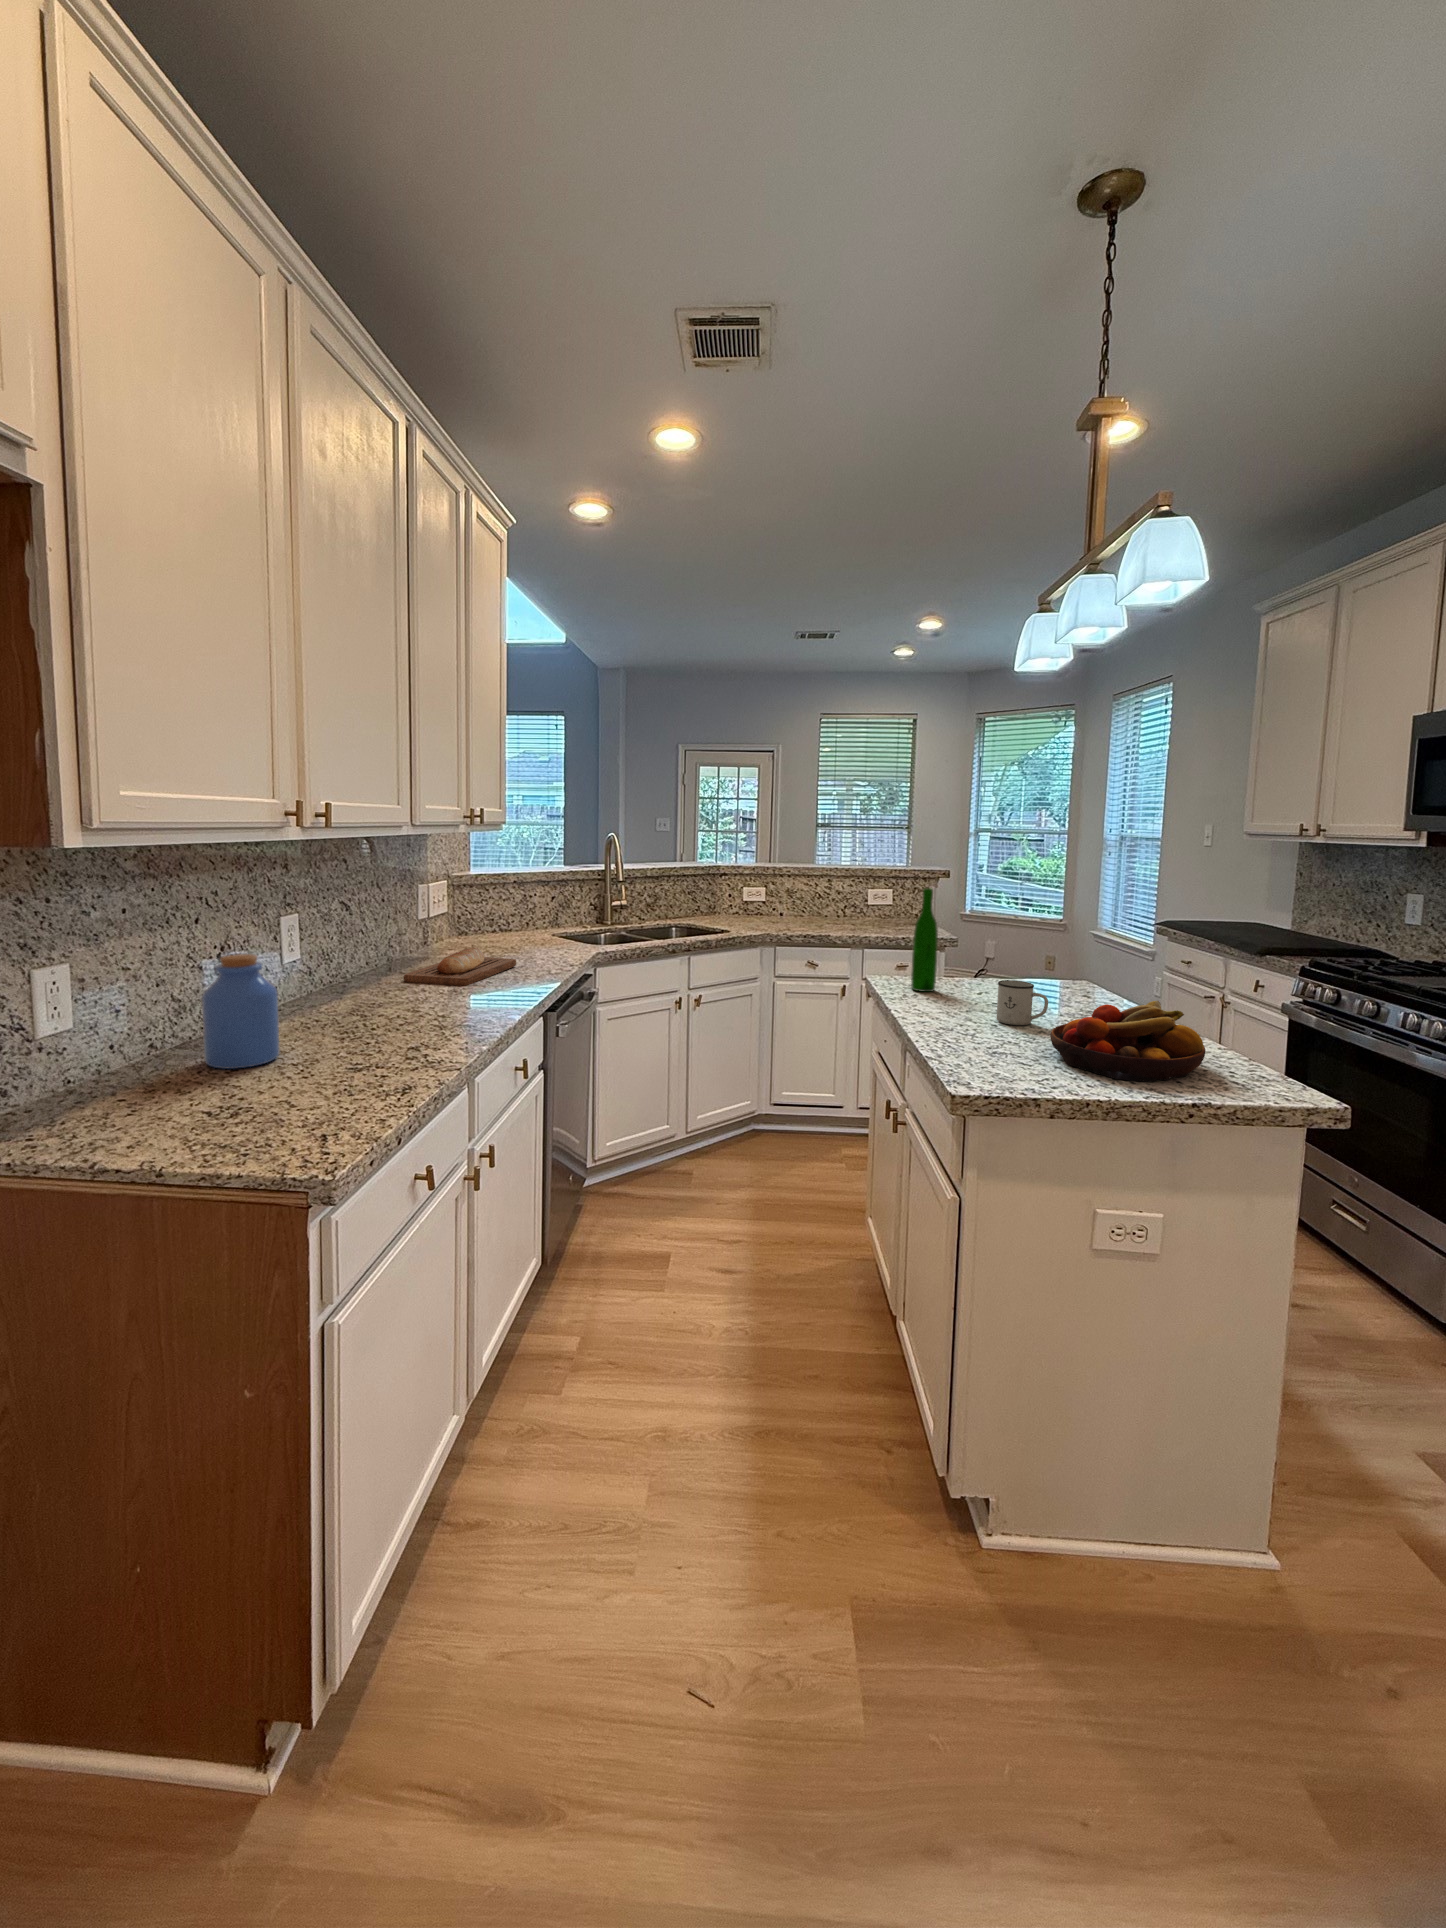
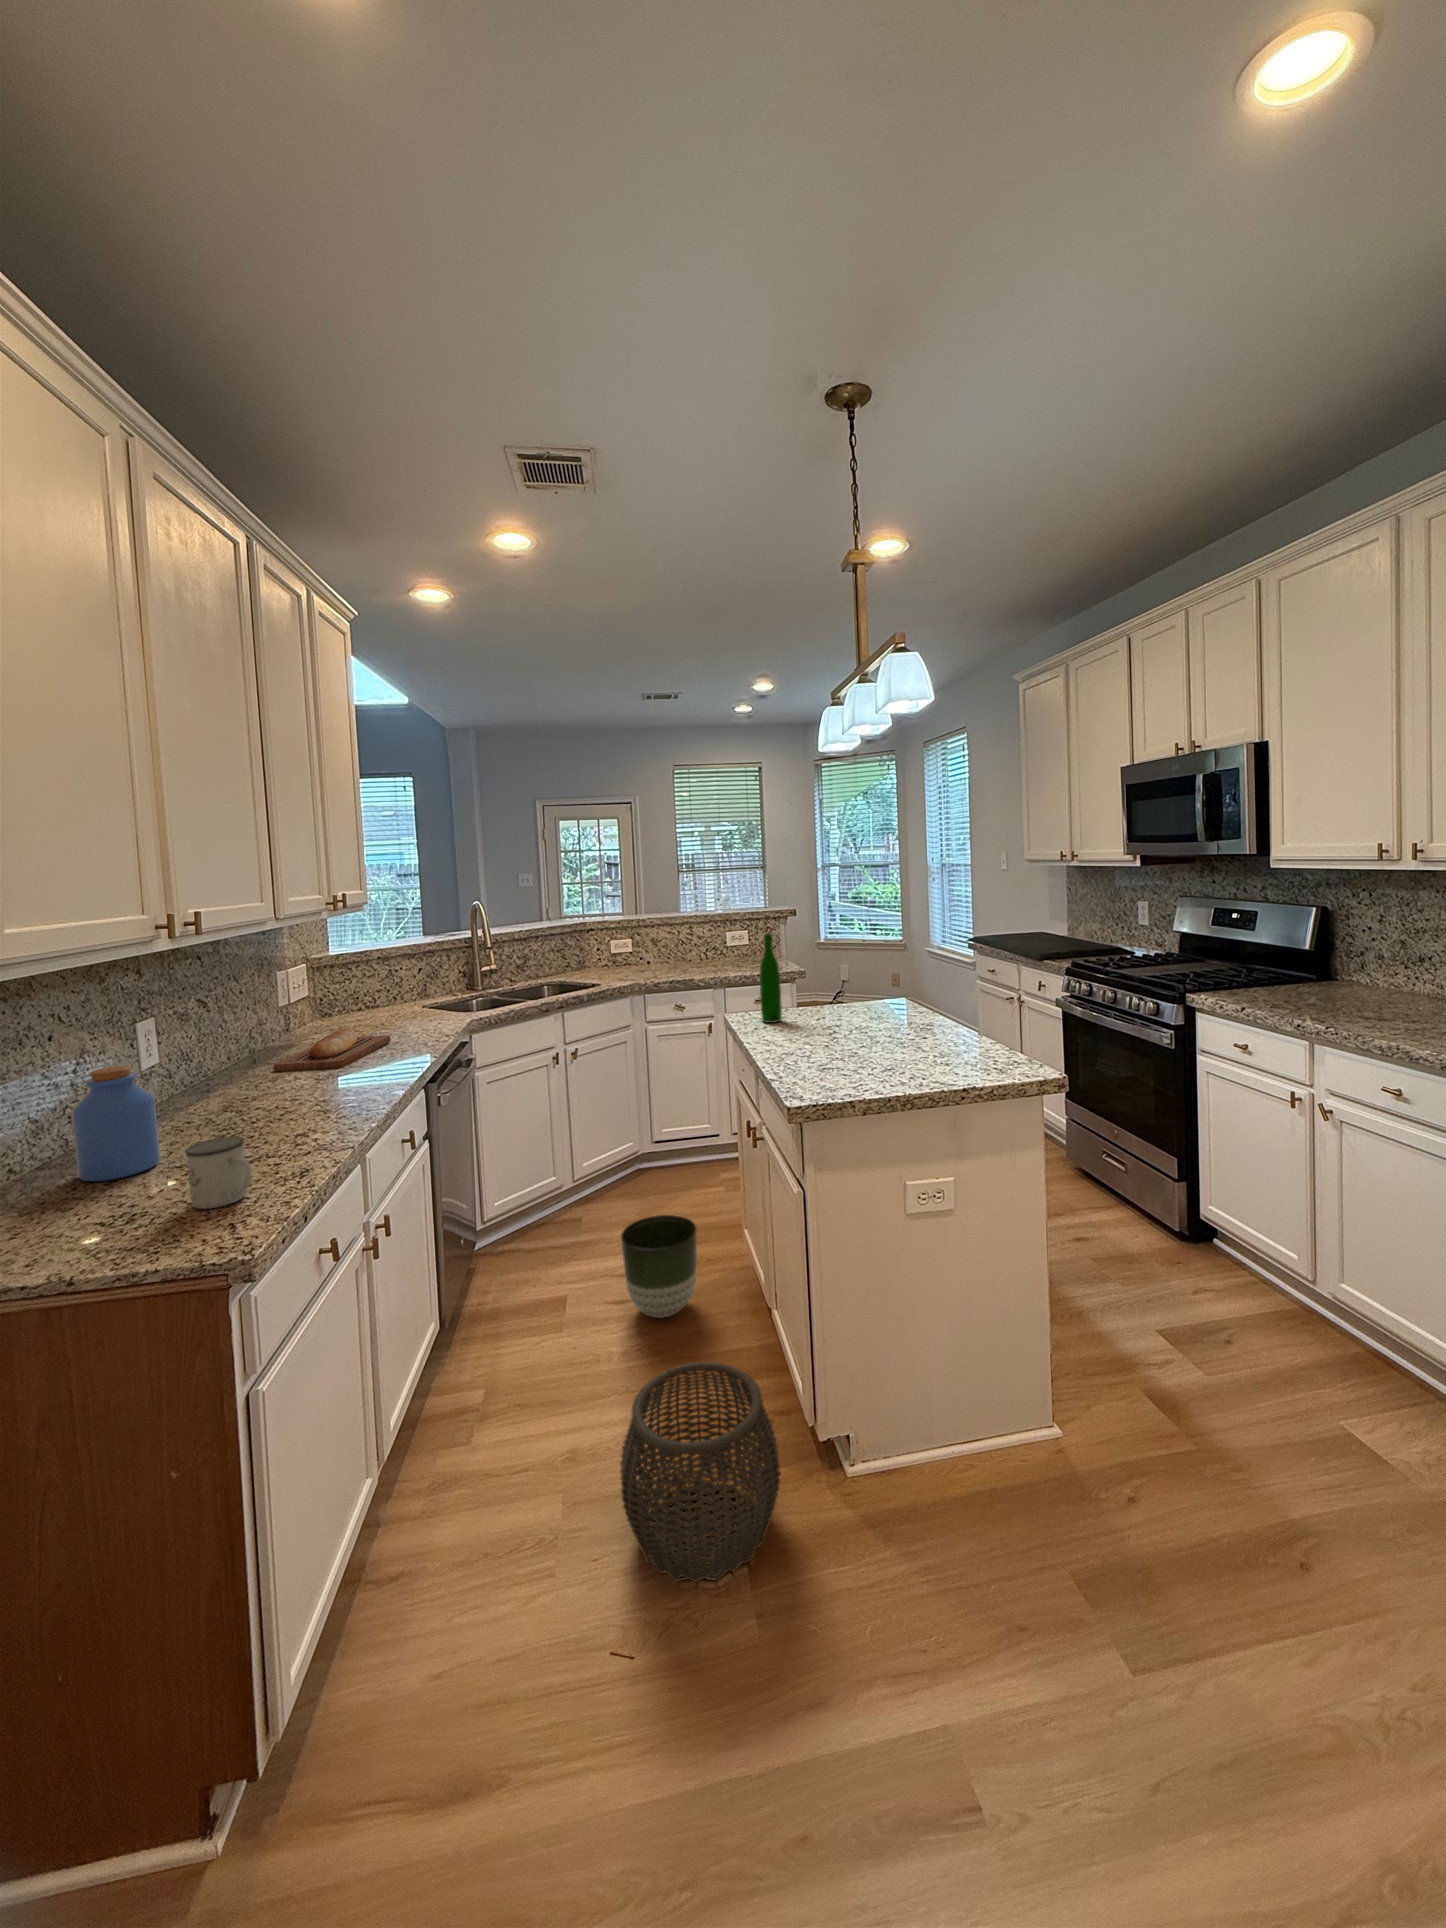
mug: present [996,980,1048,1025] -> present [186,1137,252,1209]
fruit bowl: present [1050,1001,1205,1082] -> none [866,1011,976,1078]
planter: none [732,1187,815,1300] -> present [621,1215,697,1318]
woven basket: none [713,1370,902,1634] -> present [620,1362,780,1582]

